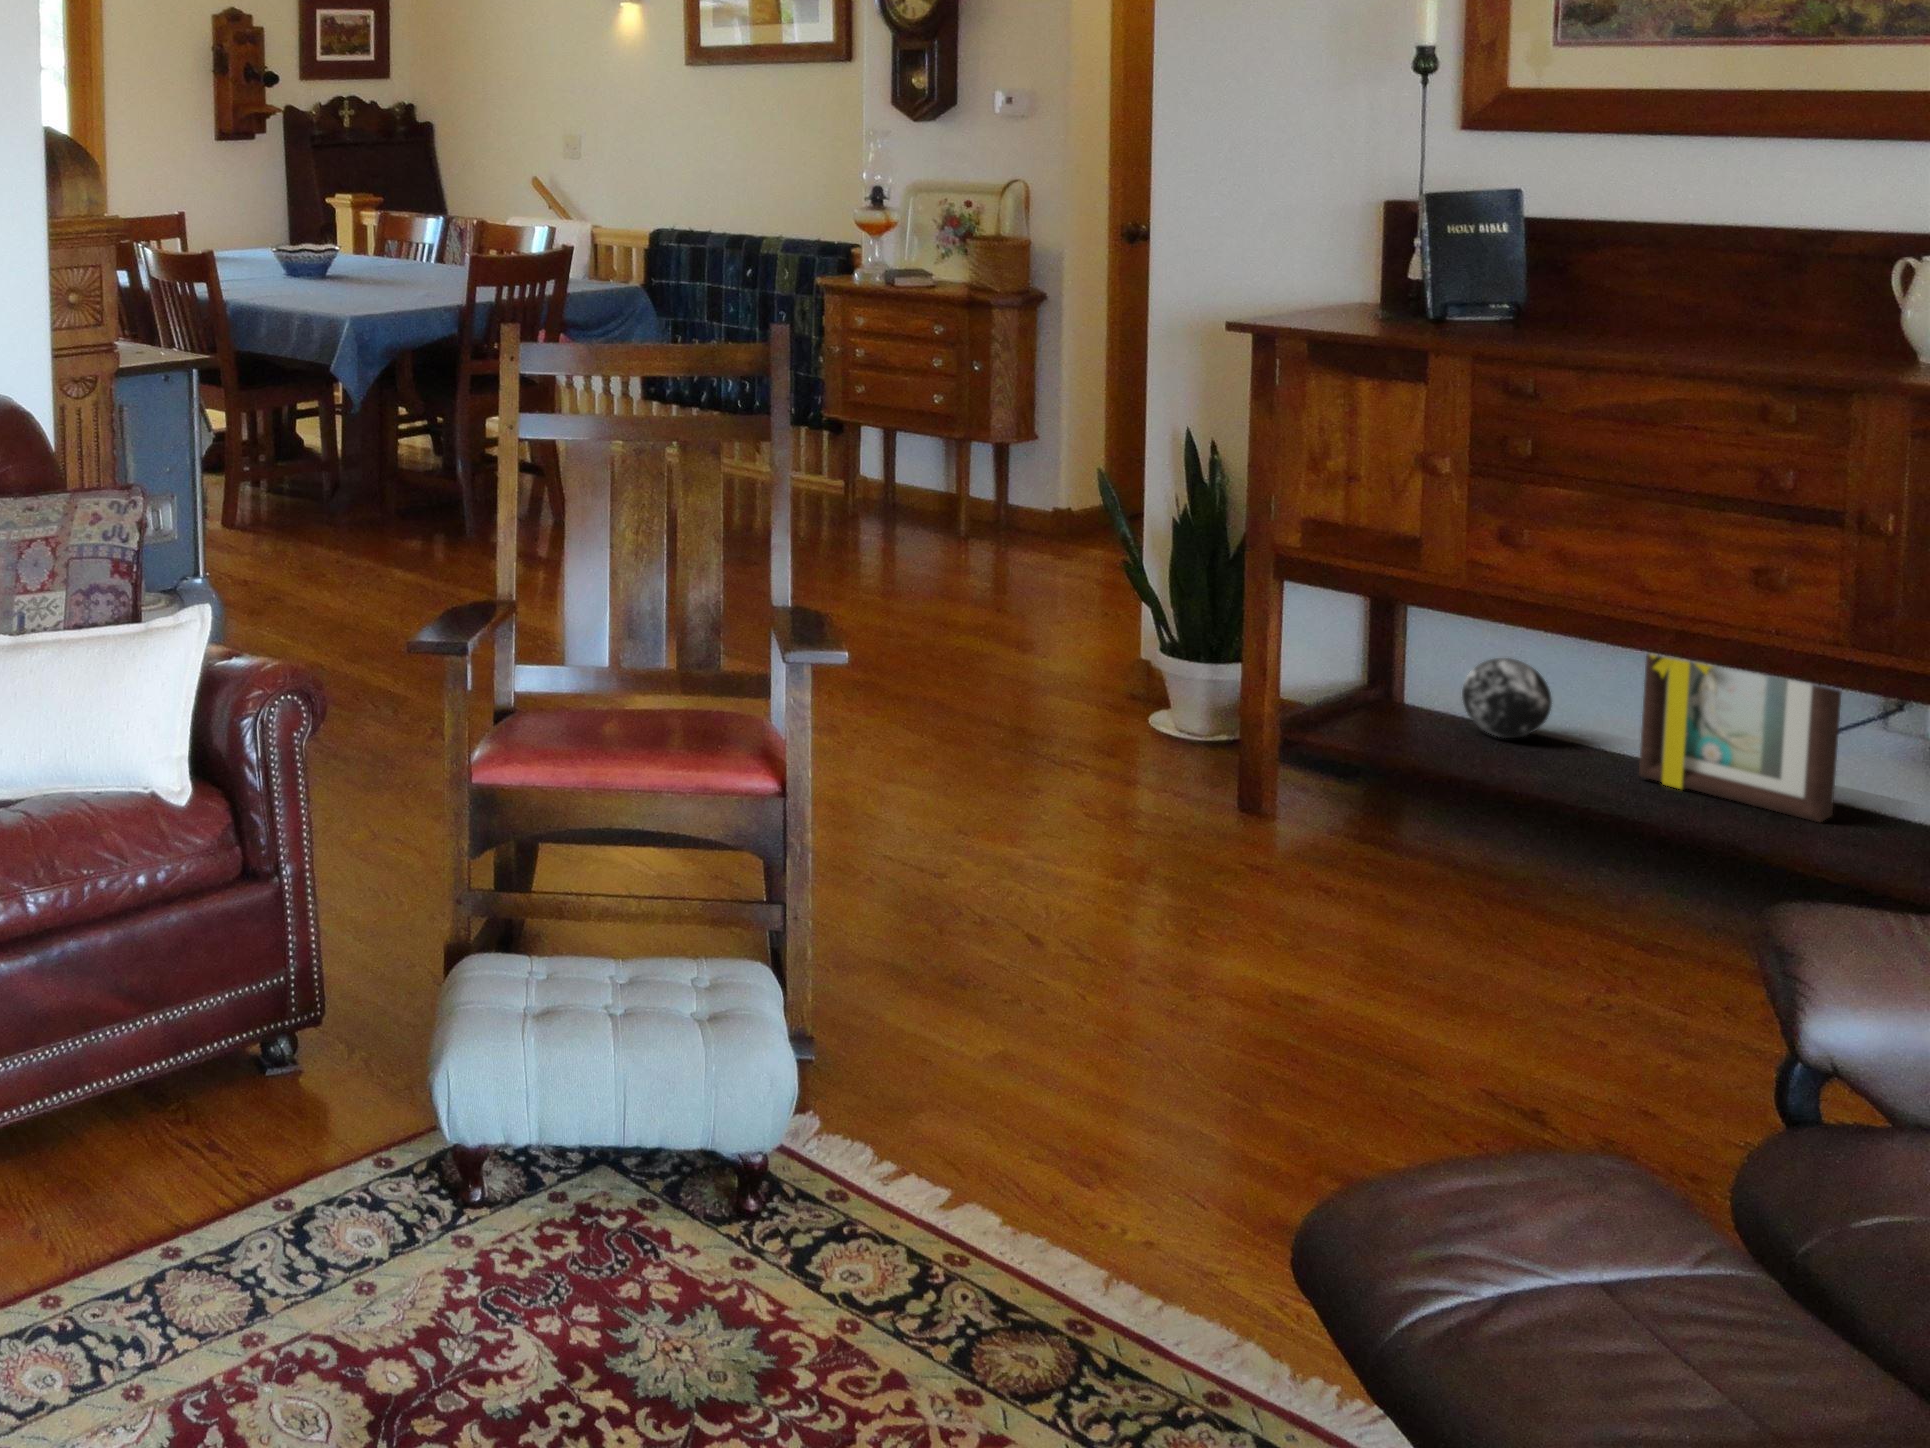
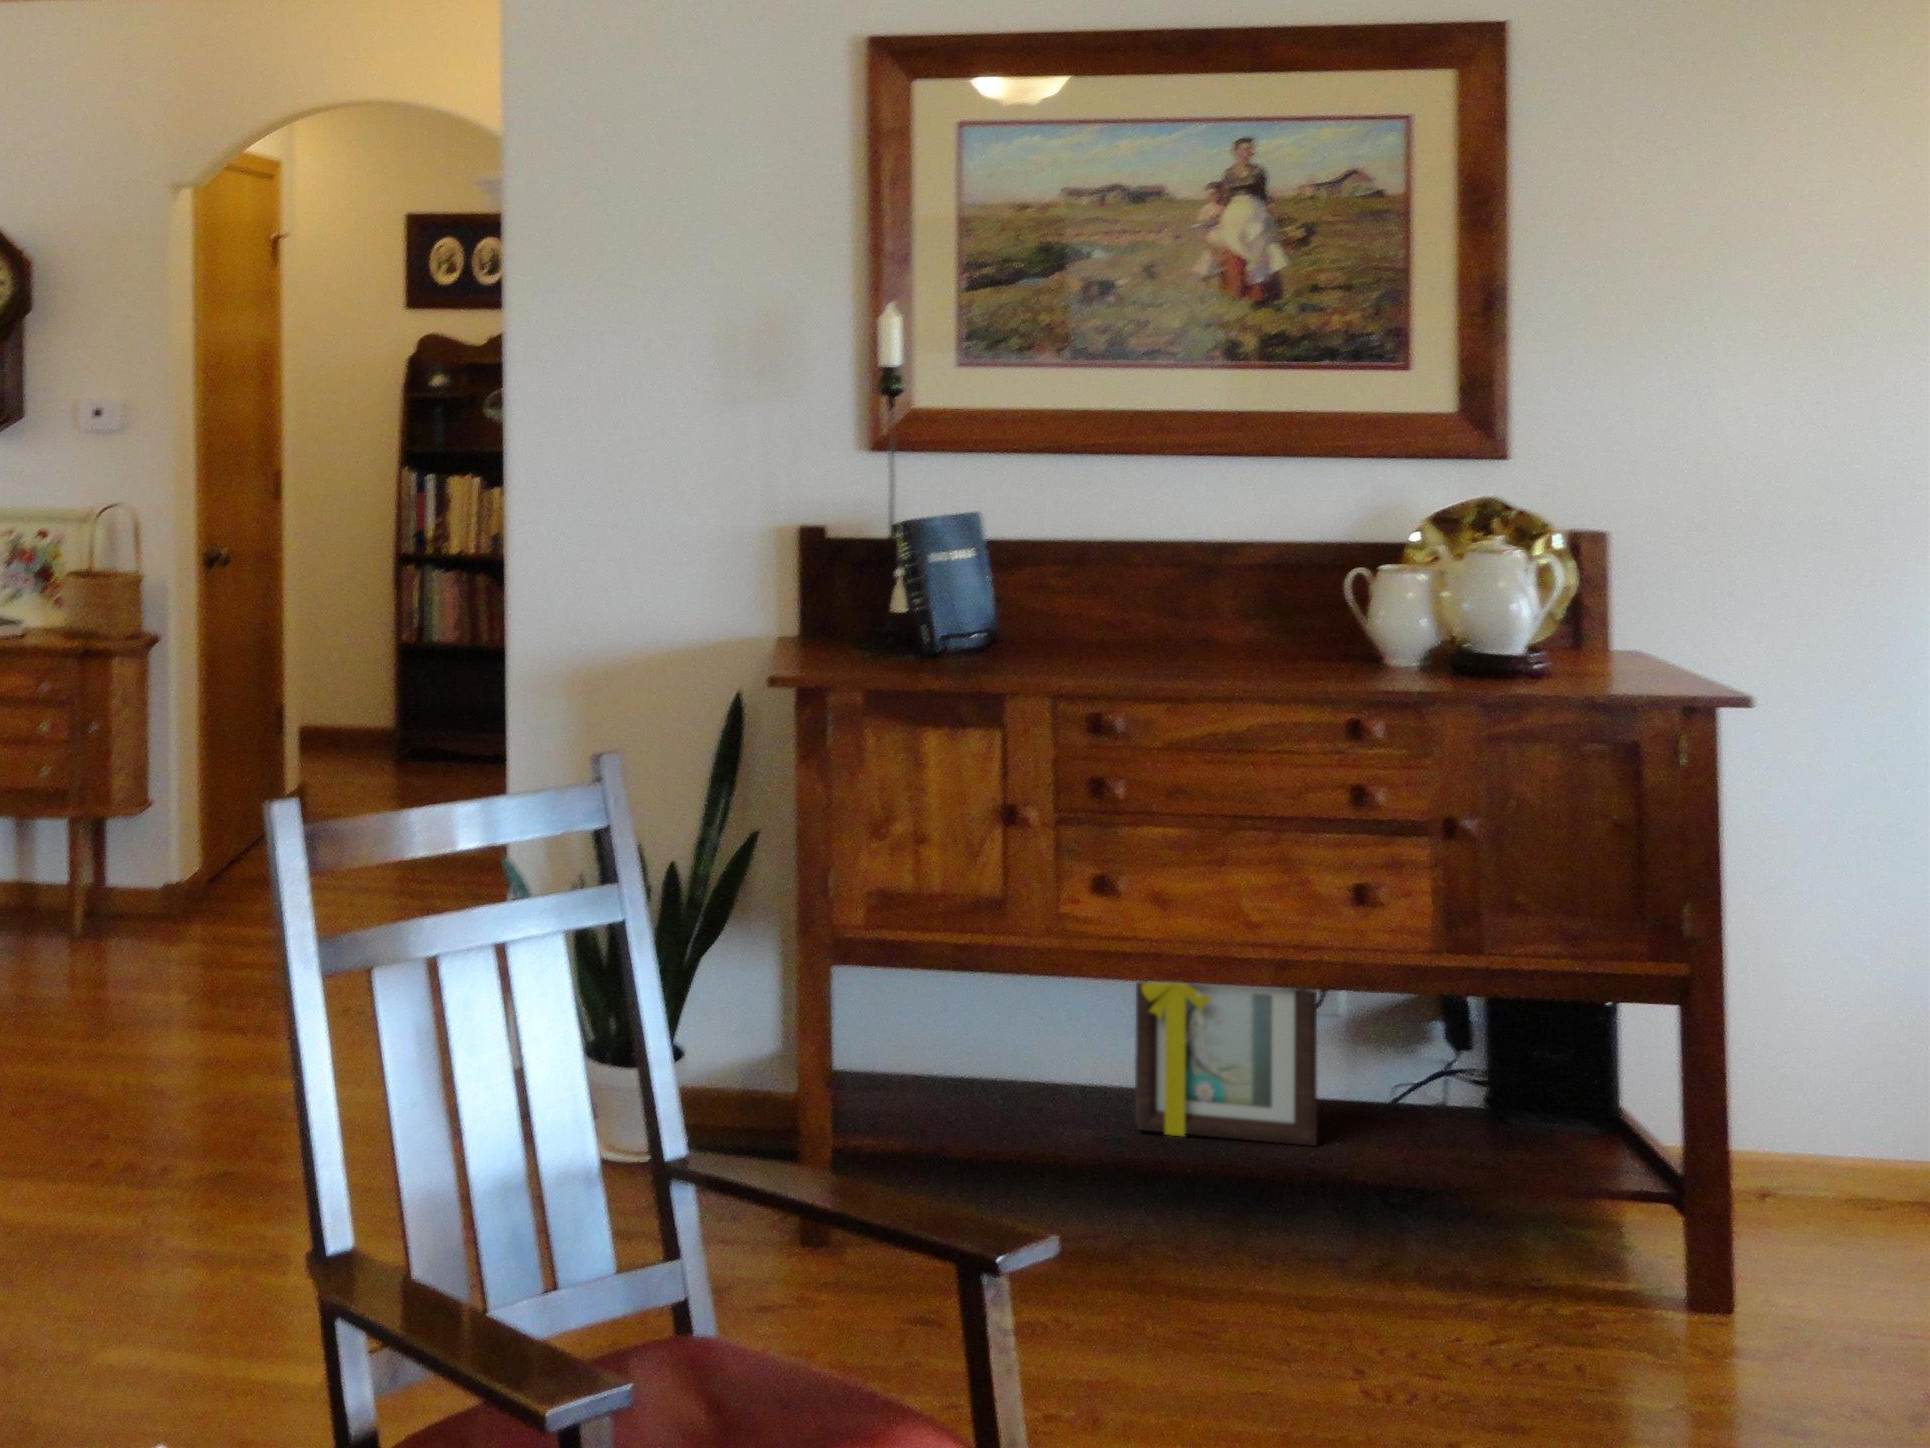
decorative orb: present [1462,658,1552,738] -> none [928,1020,1015,1110]

